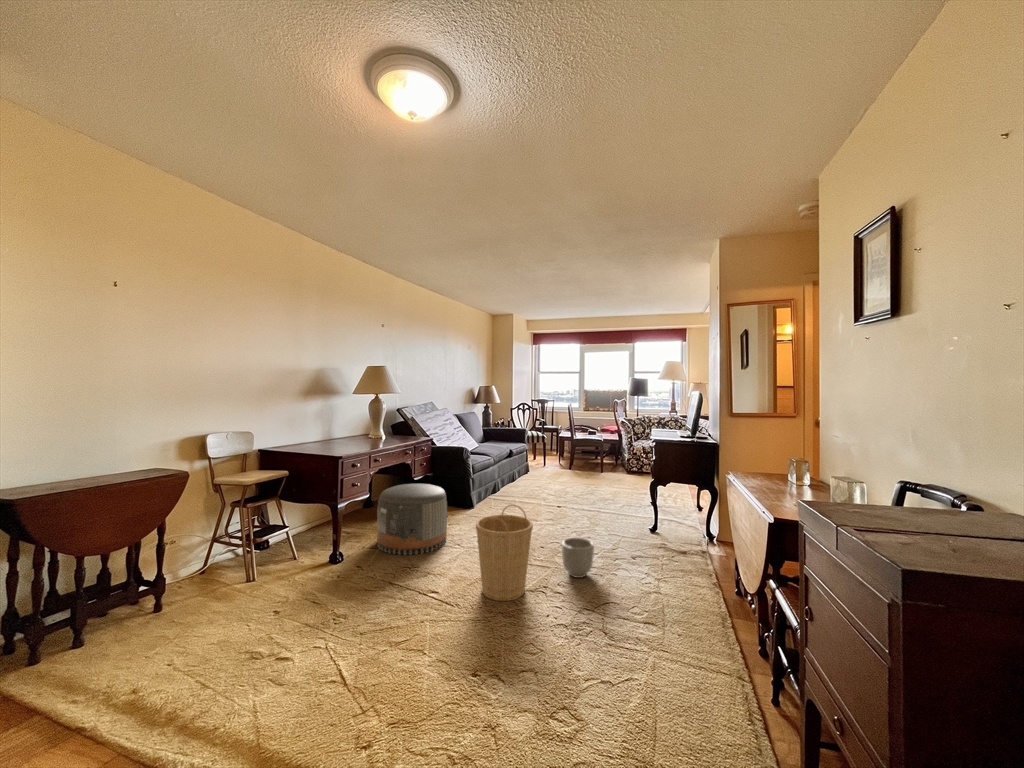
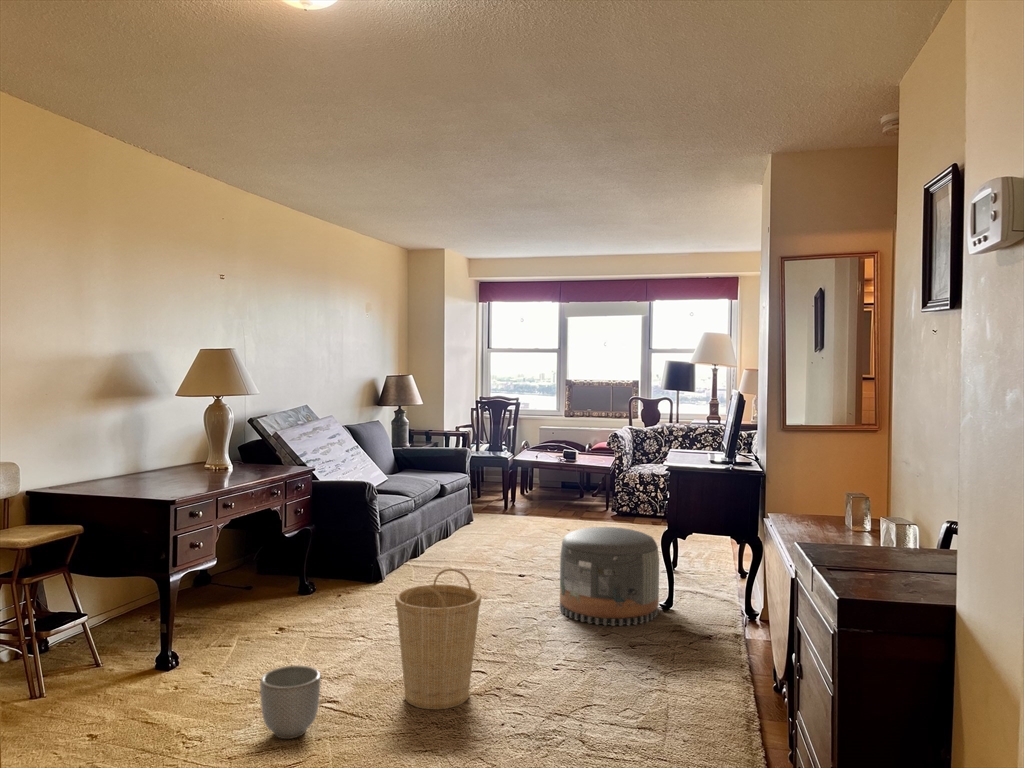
pouf: present [377,484,447,555] -> present [560,527,659,626]
planter: present [562,538,594,578] -> present [260,666,321,739]

